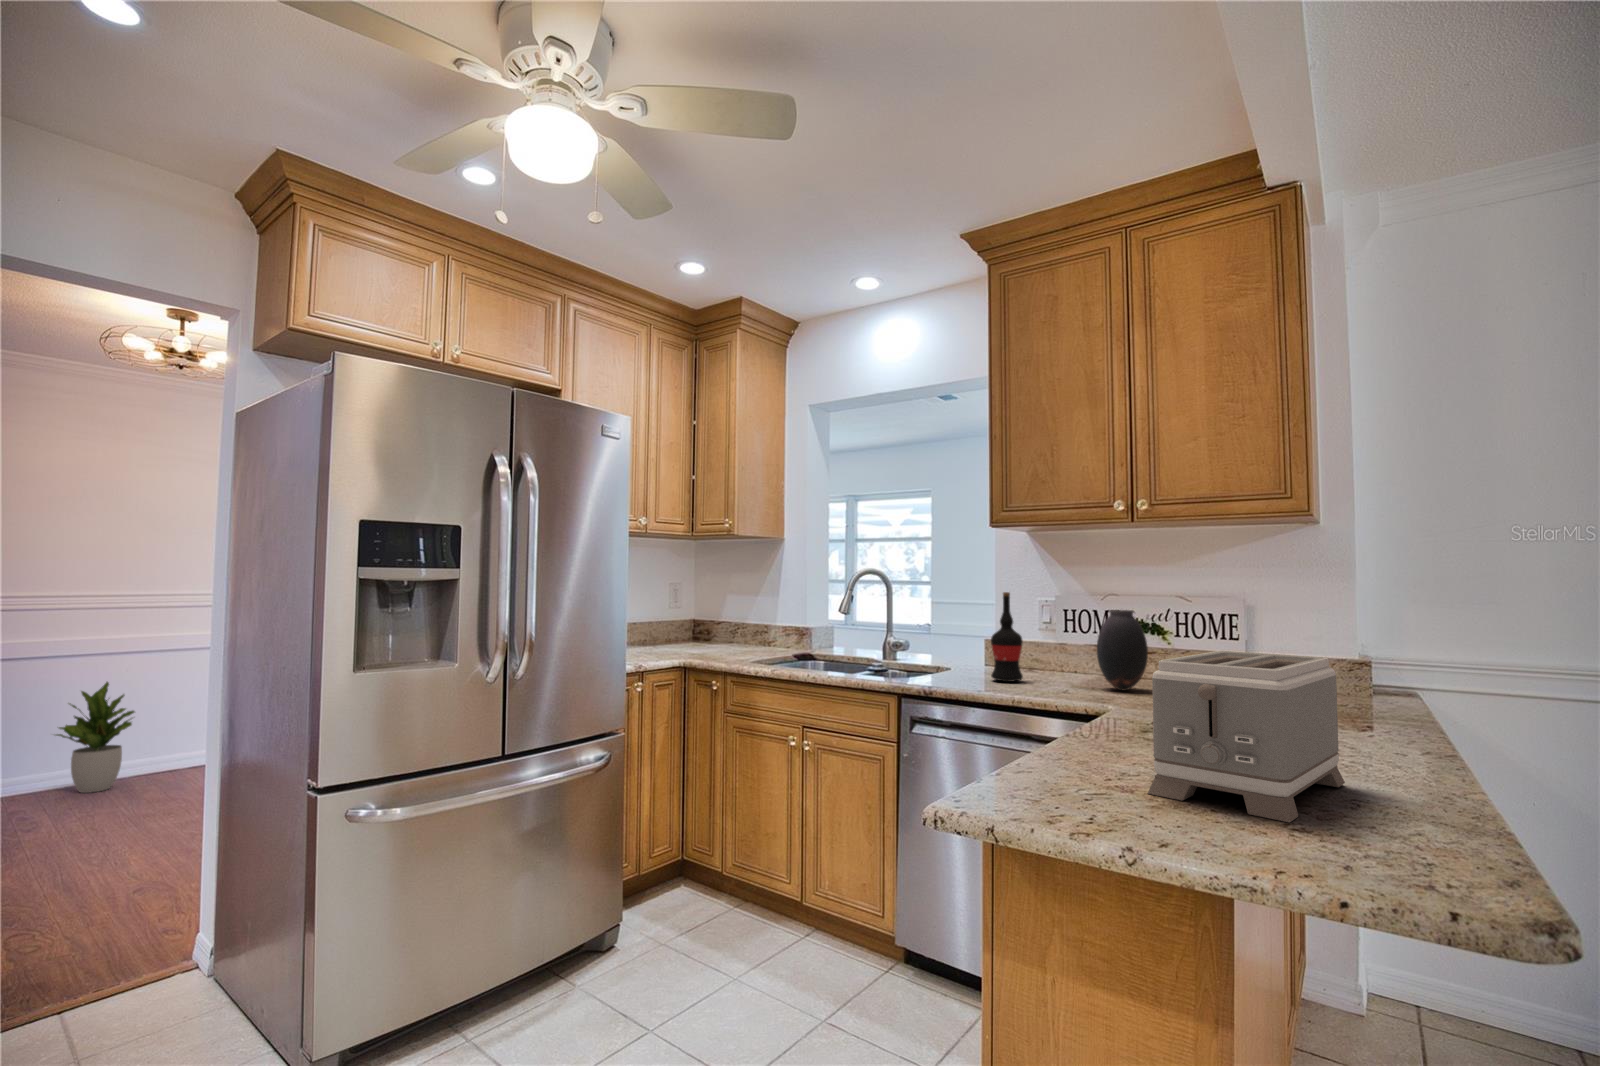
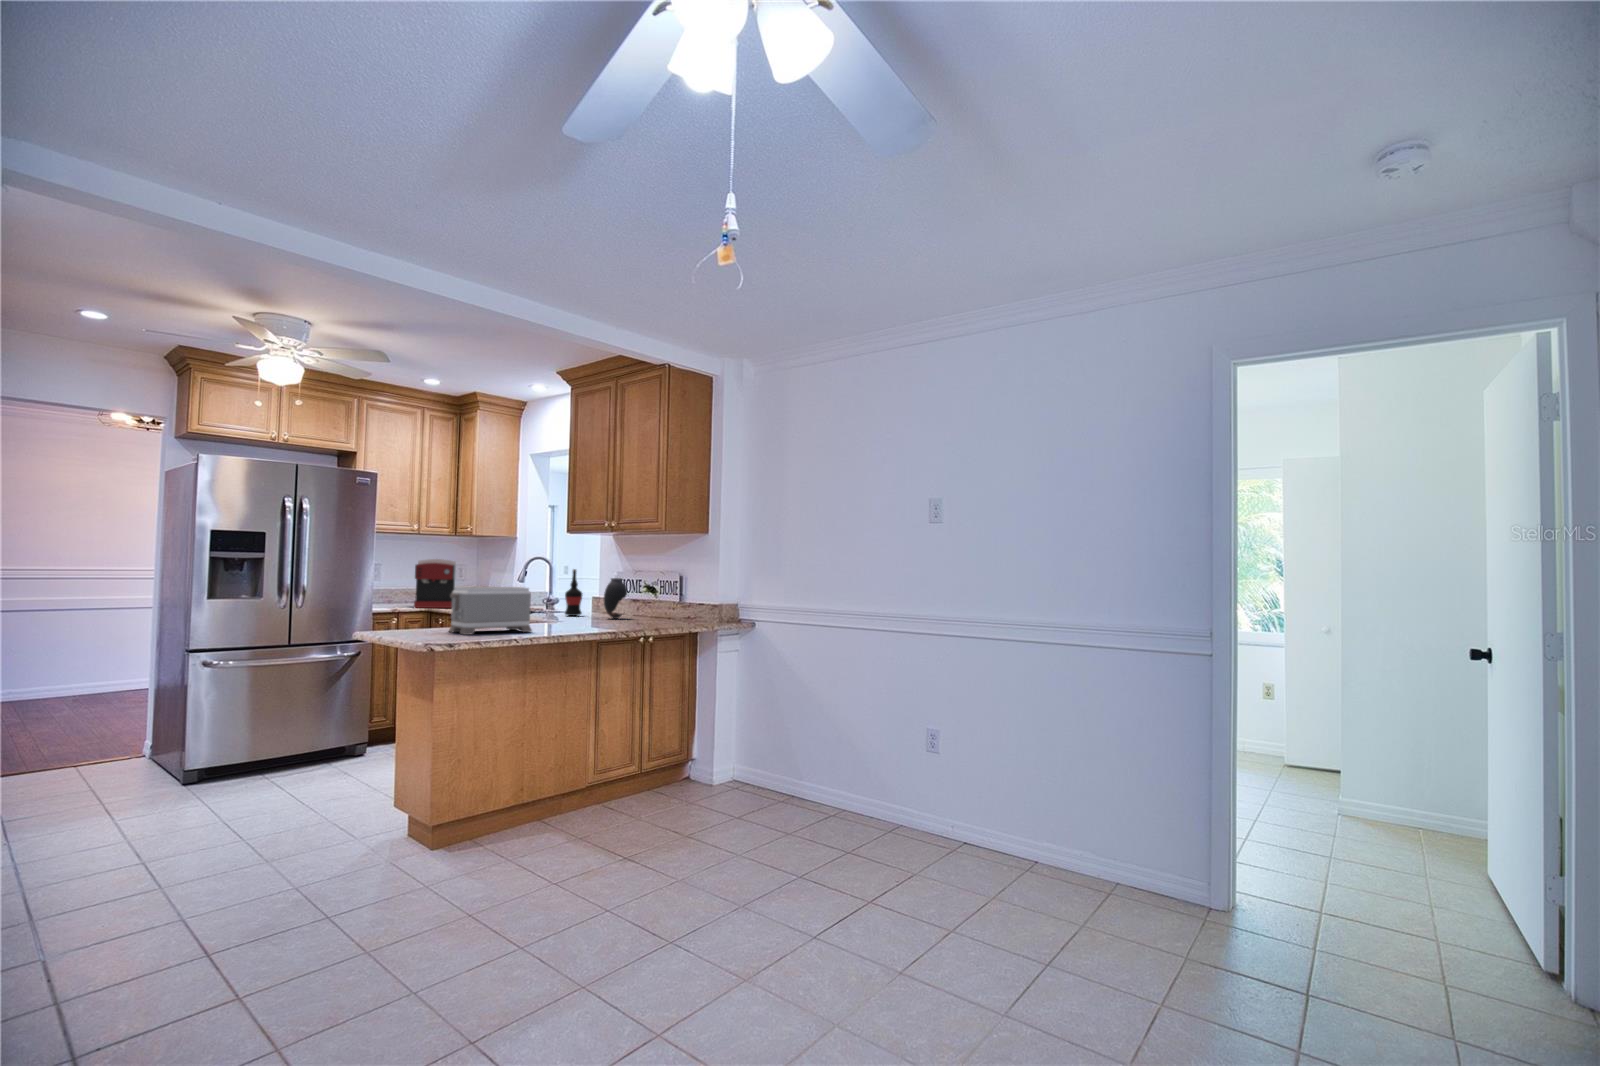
coffee maker: none [651,574,725,662] -> present [414,559,456,608]
potted plant: present [56,682,135,793] -> none [58,627,116,698]

